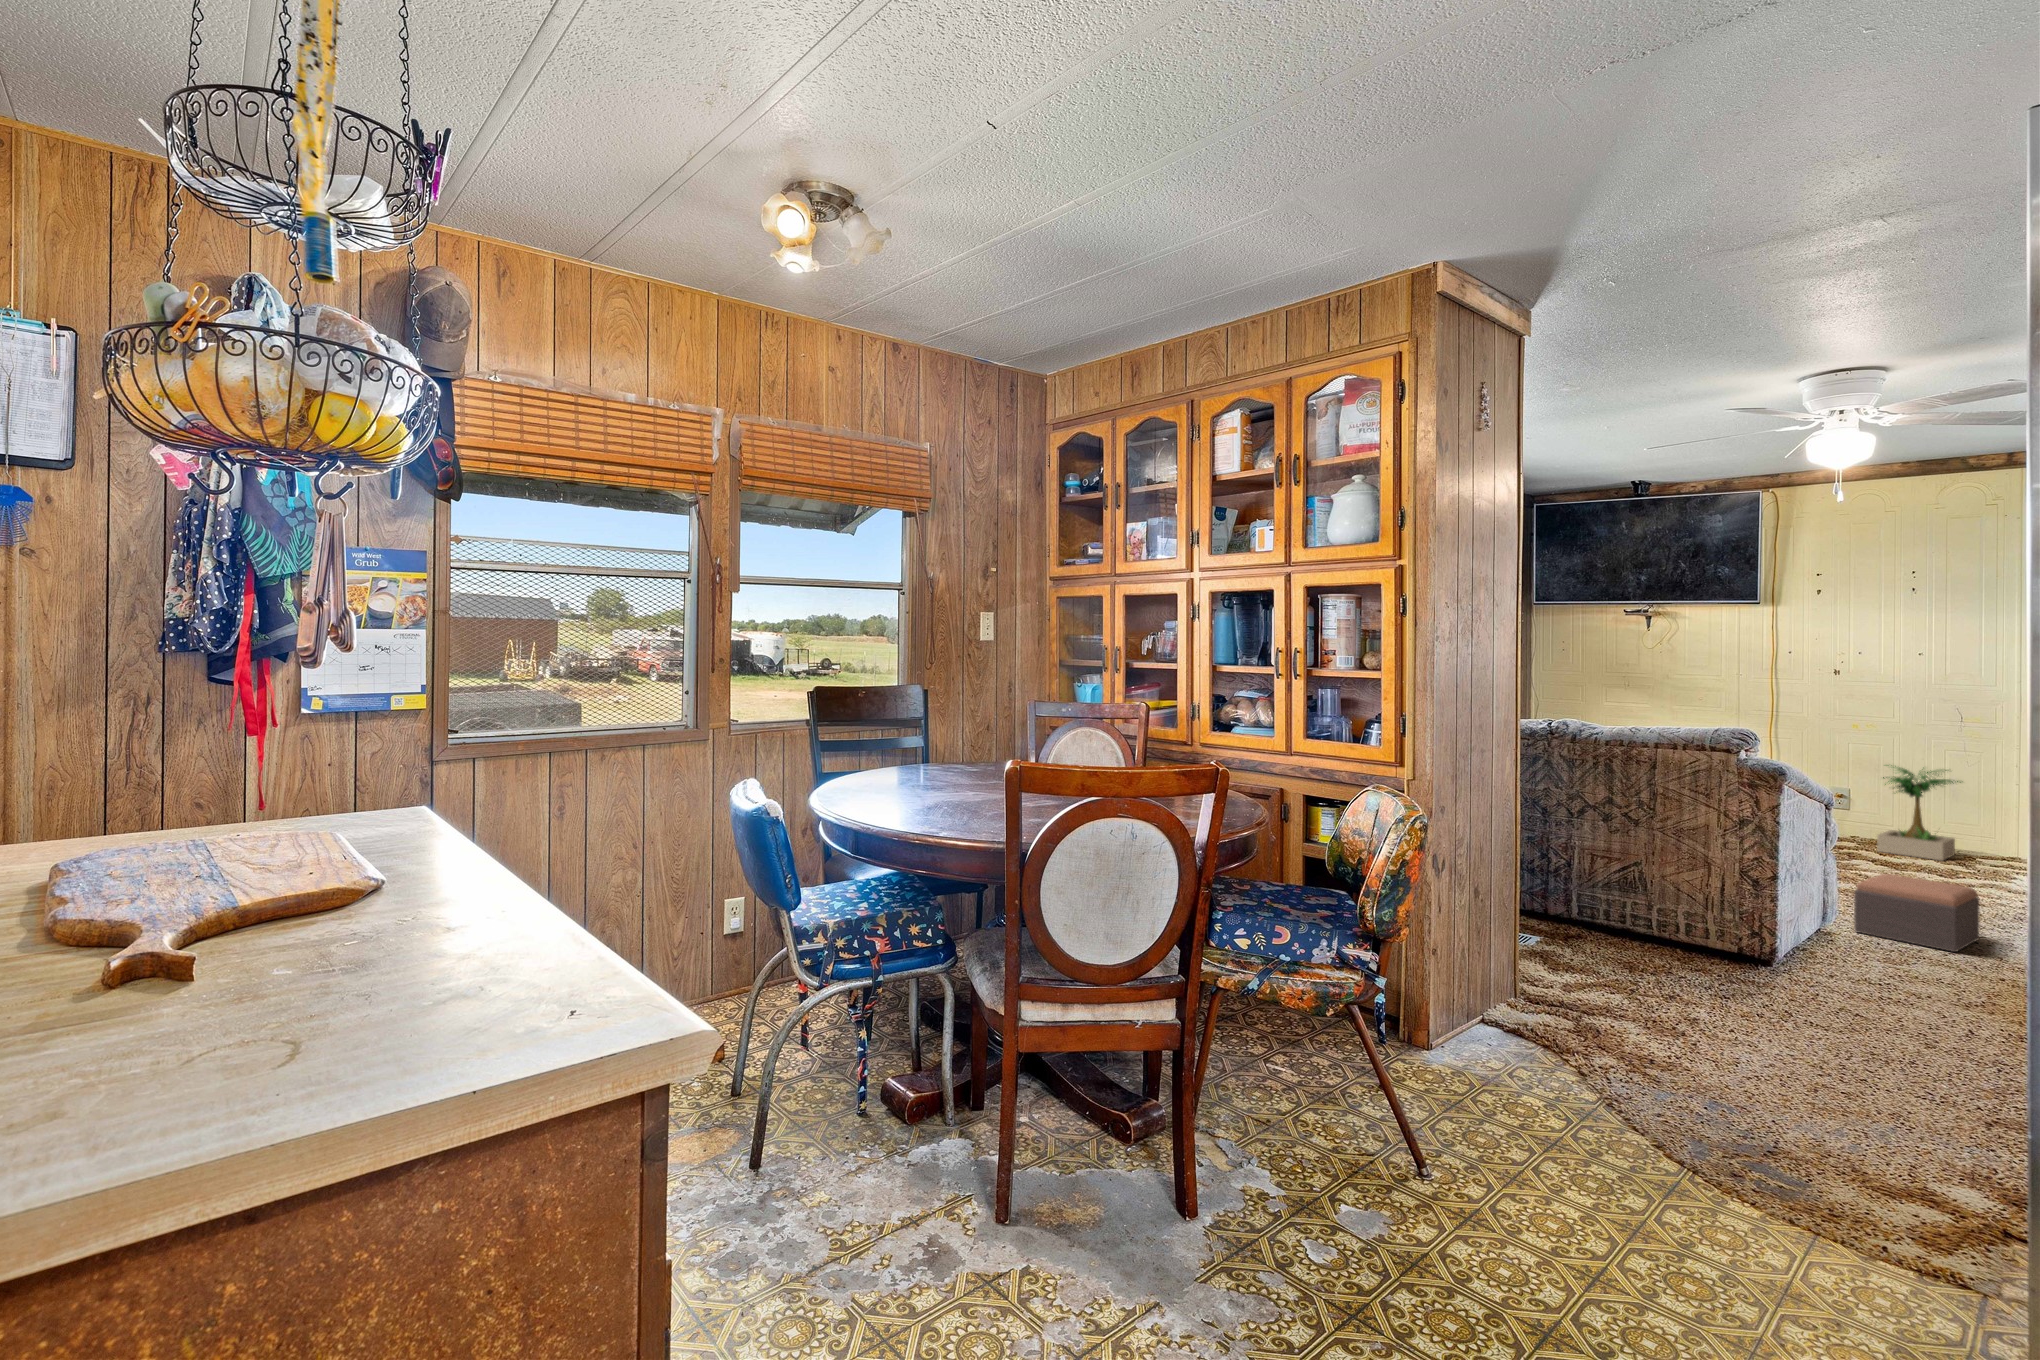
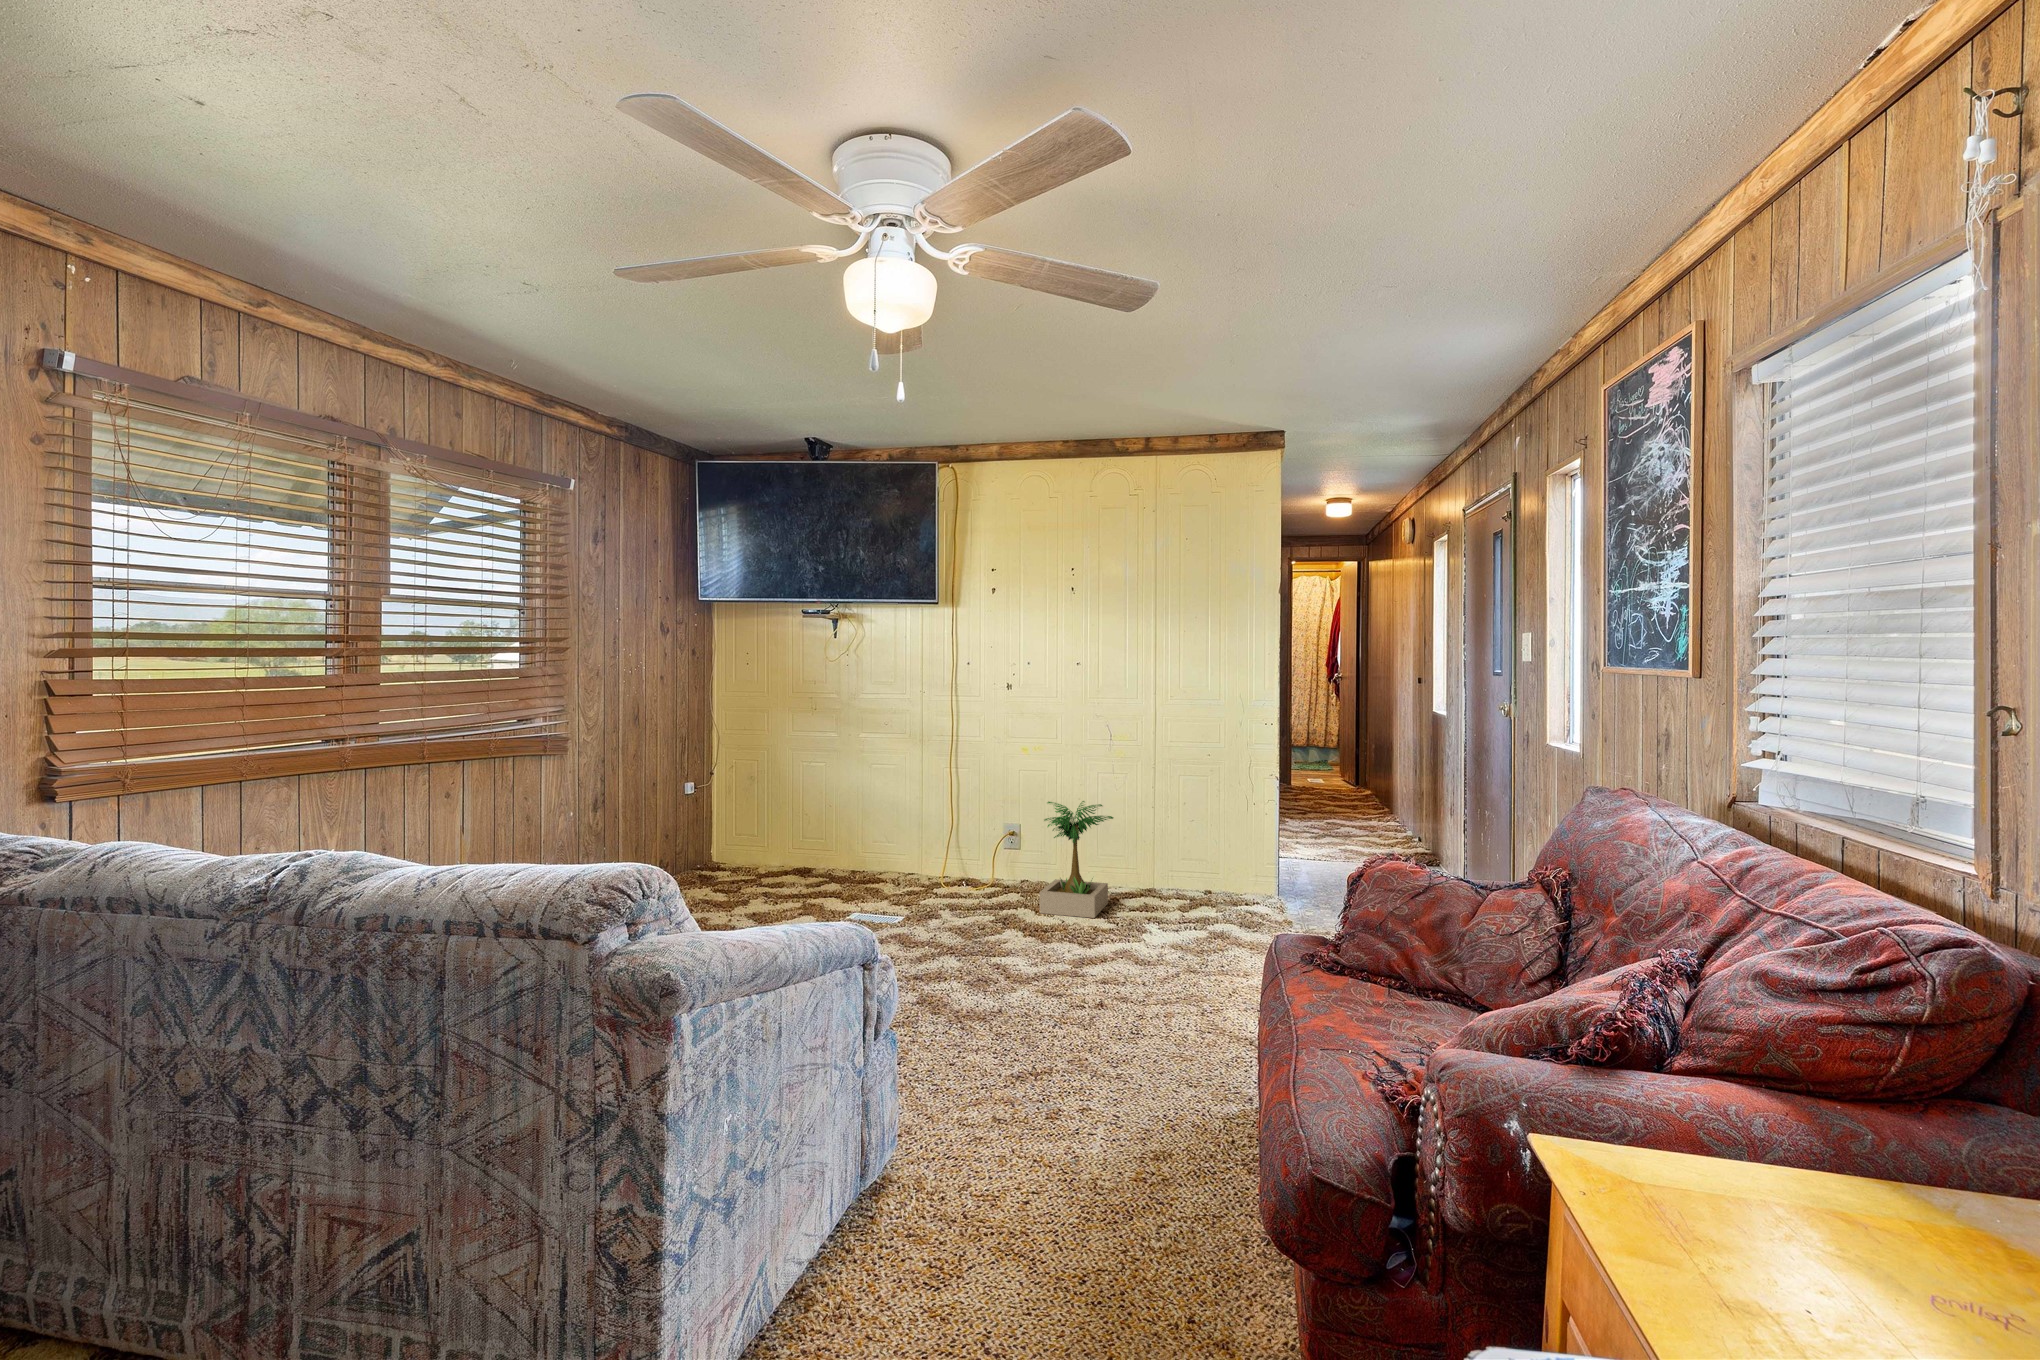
footstool: present [1854,874,1979,952] -> none [931,1030,1087,1187]

